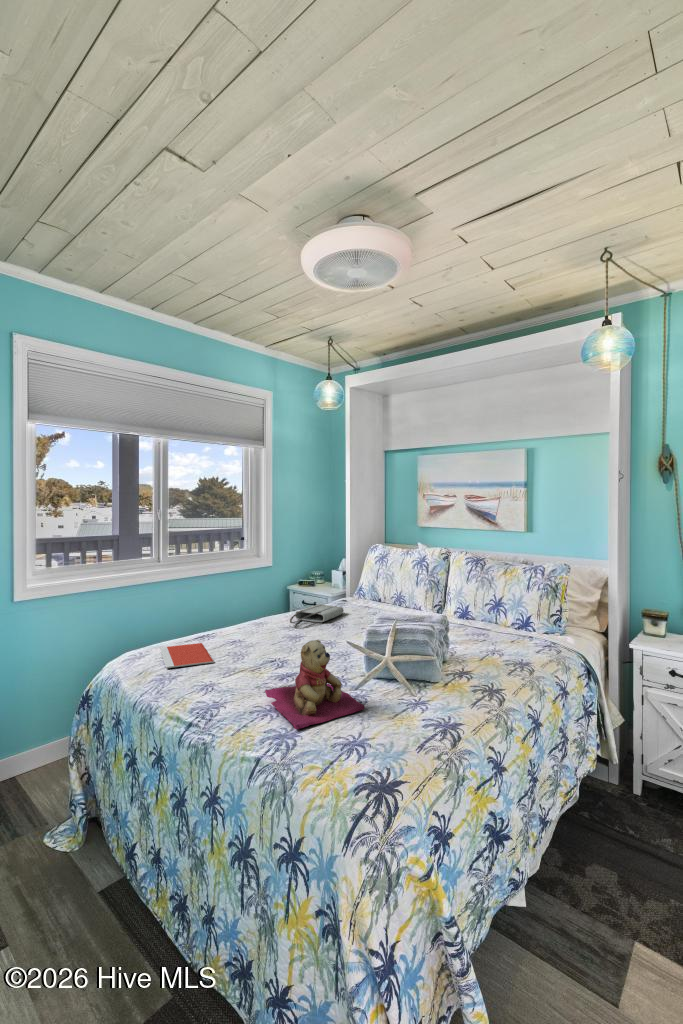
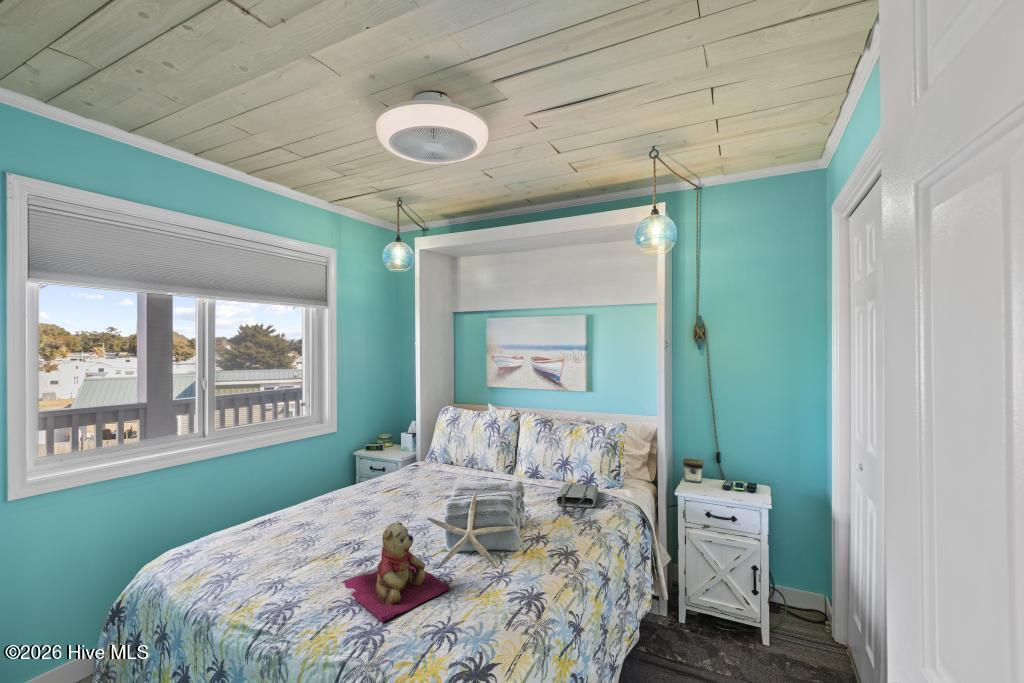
tote bag: present [290,605,343,623] -> present [556,484,598,513]
notebook: present [160,643,214,668] -> none [214,529,280,565]

